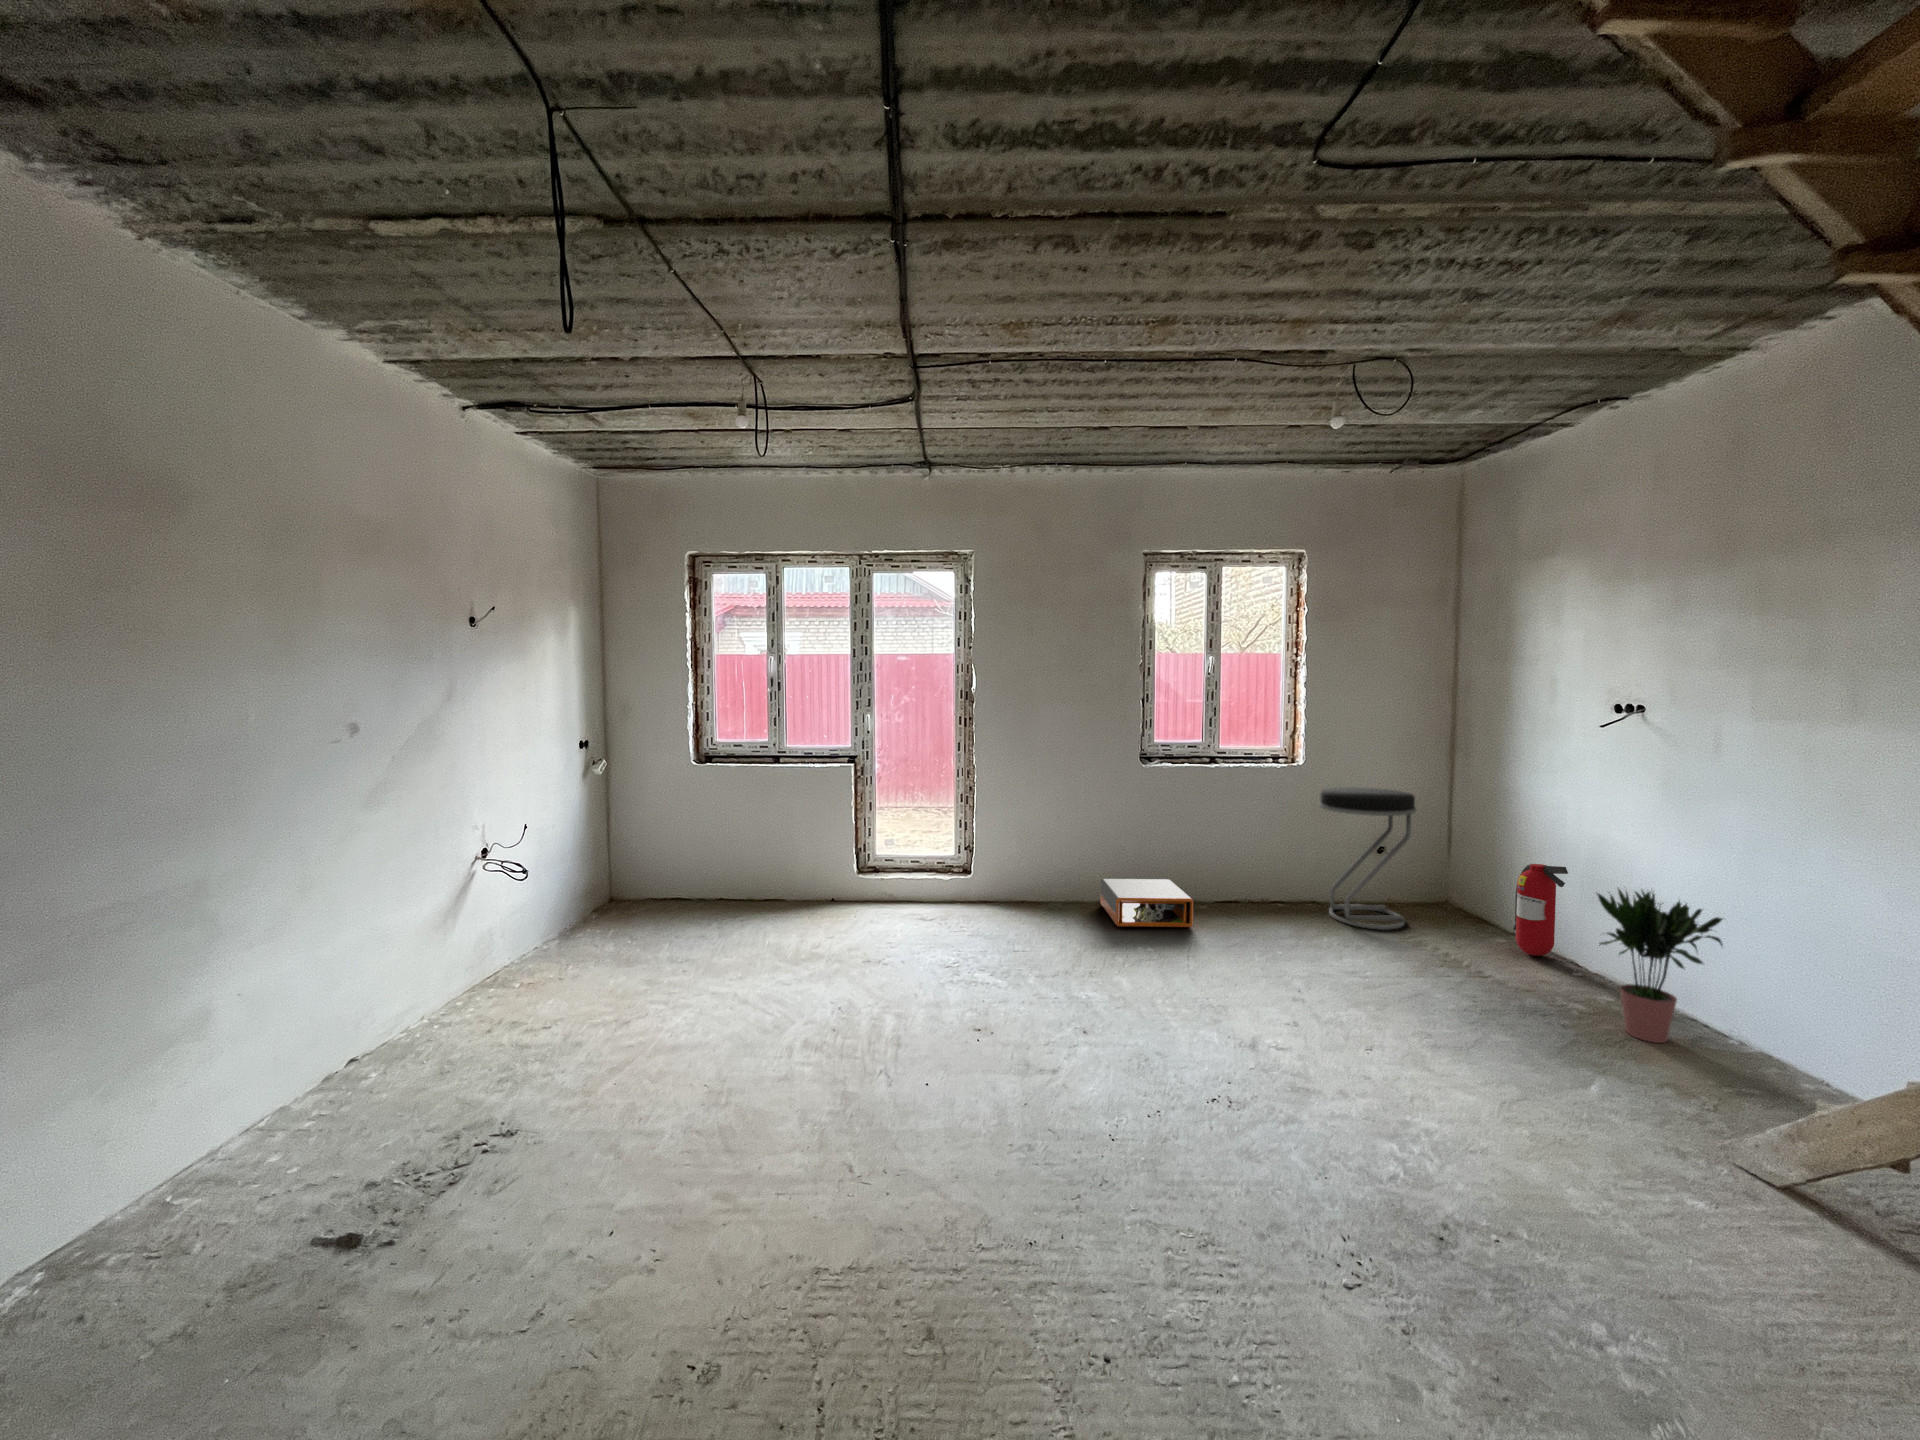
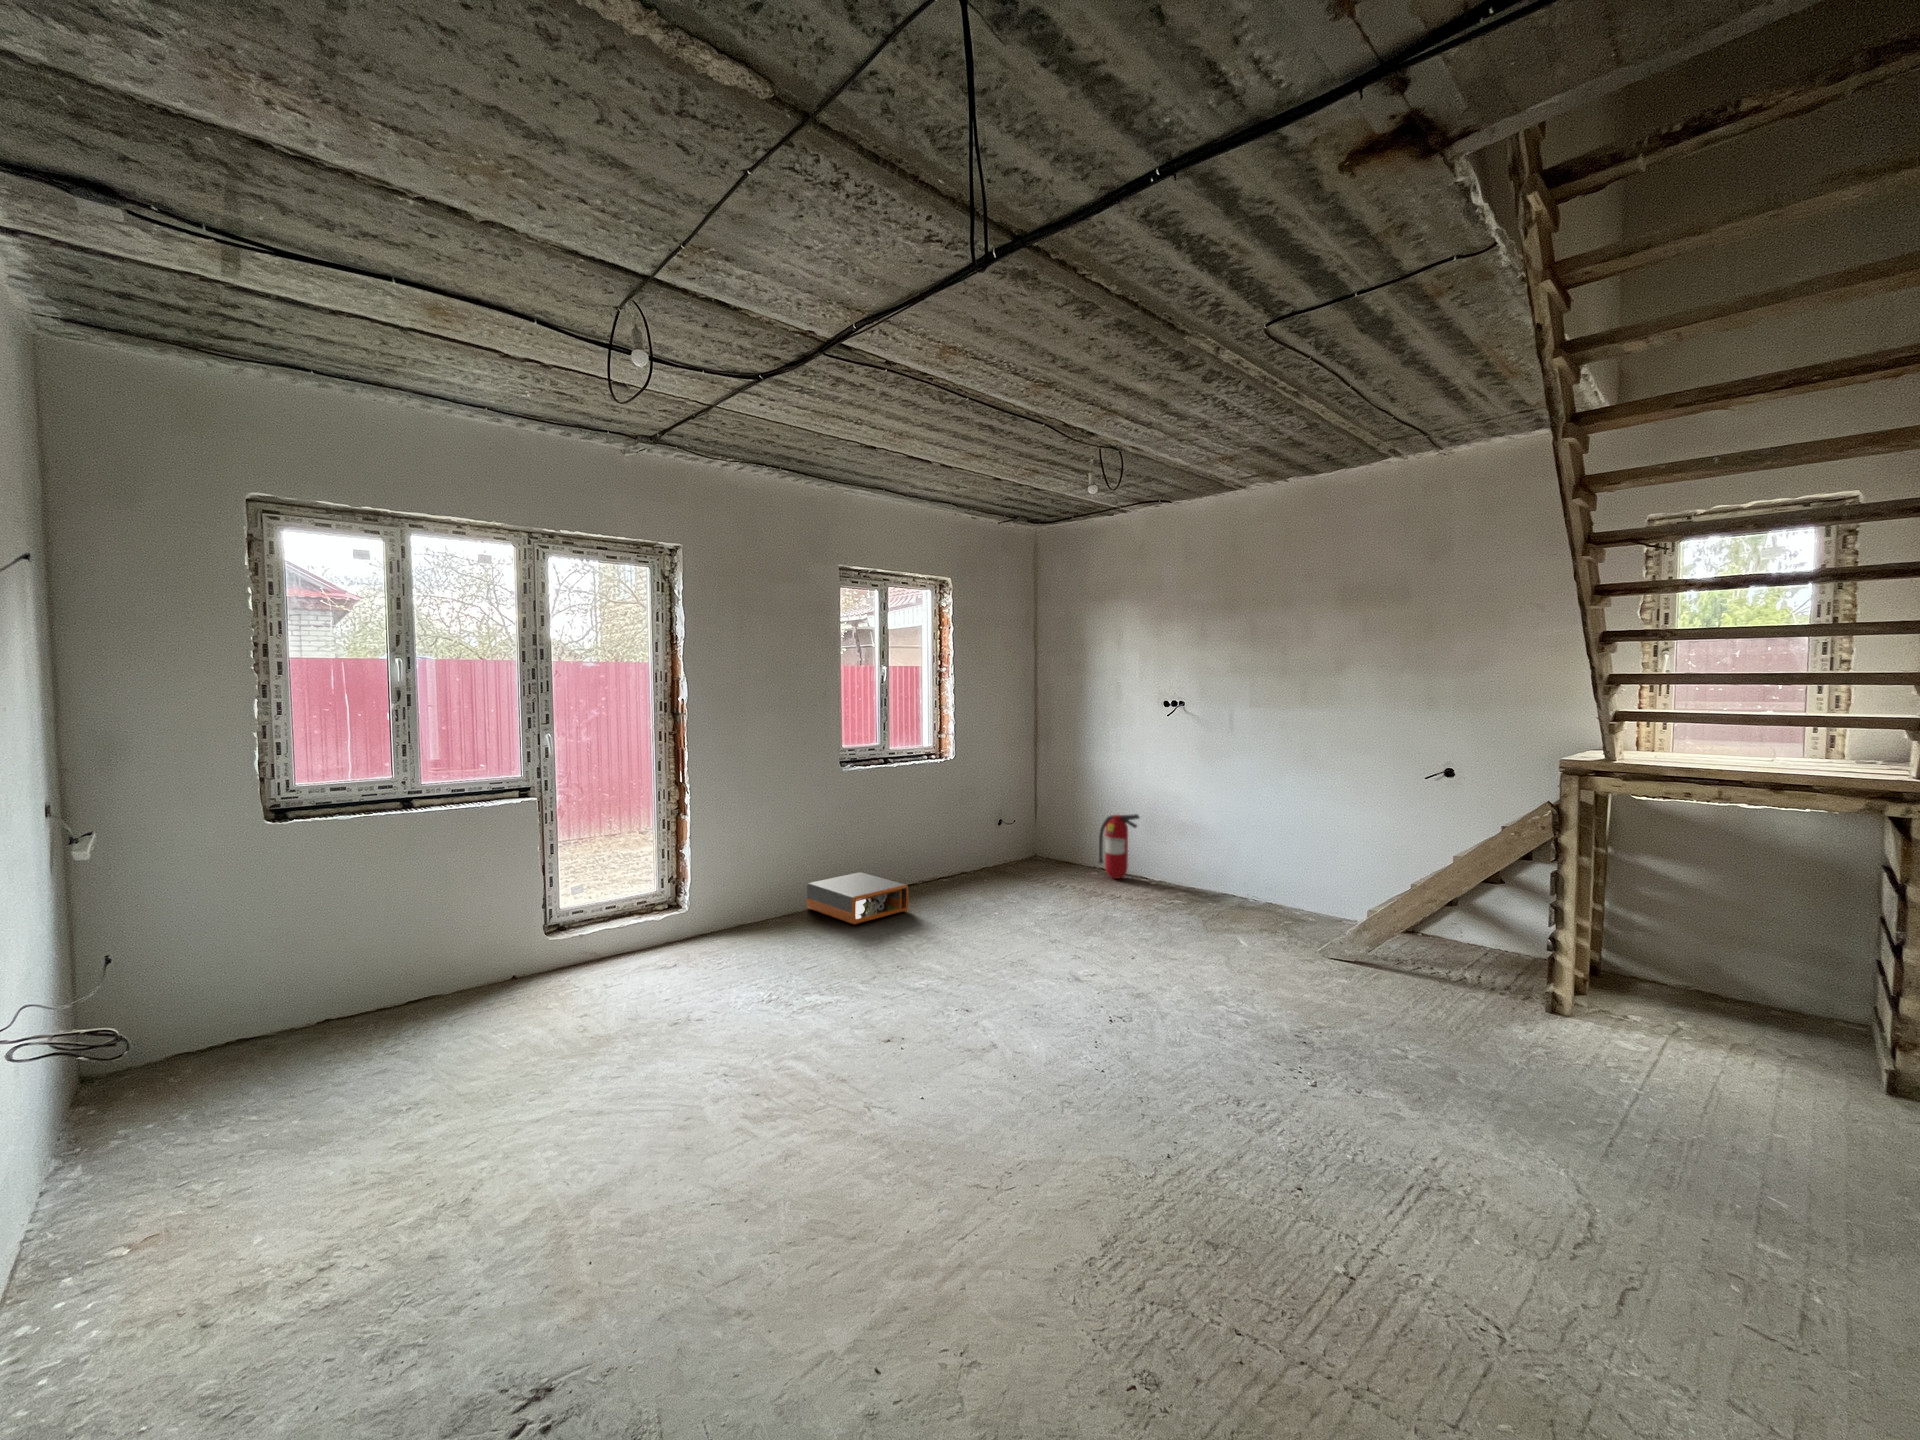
stool: present [1319,787,1417,930] -> none [966,771,1036,882]
potted plant: present [1596,889,1723,1043] -> none [1195,816,1260,917]

